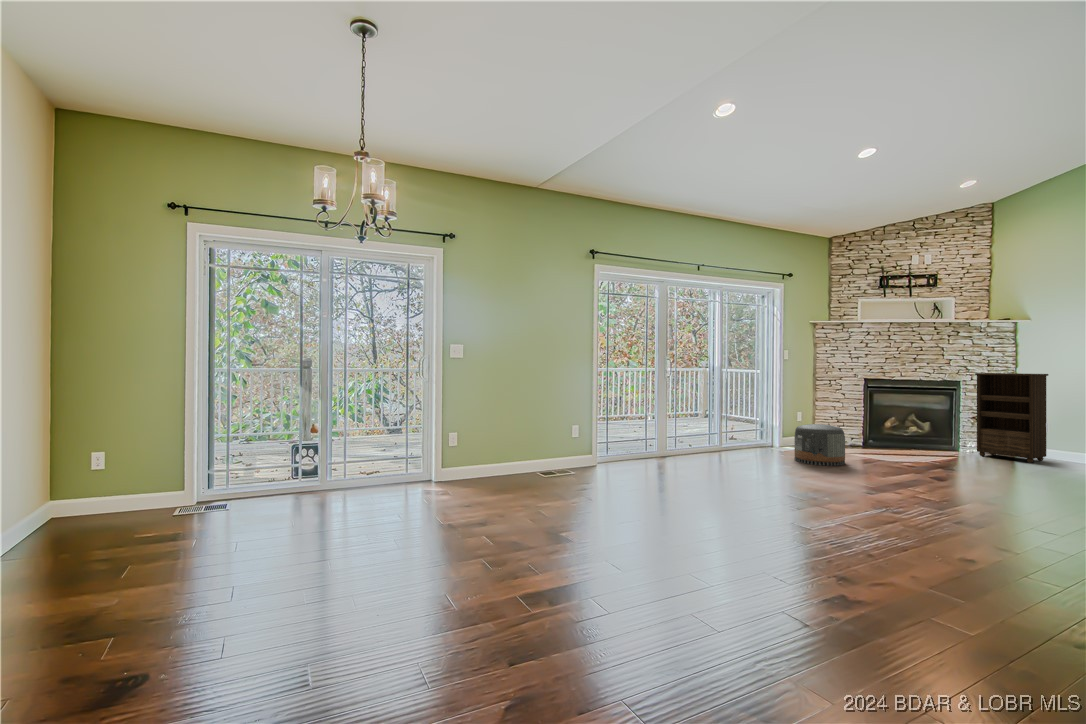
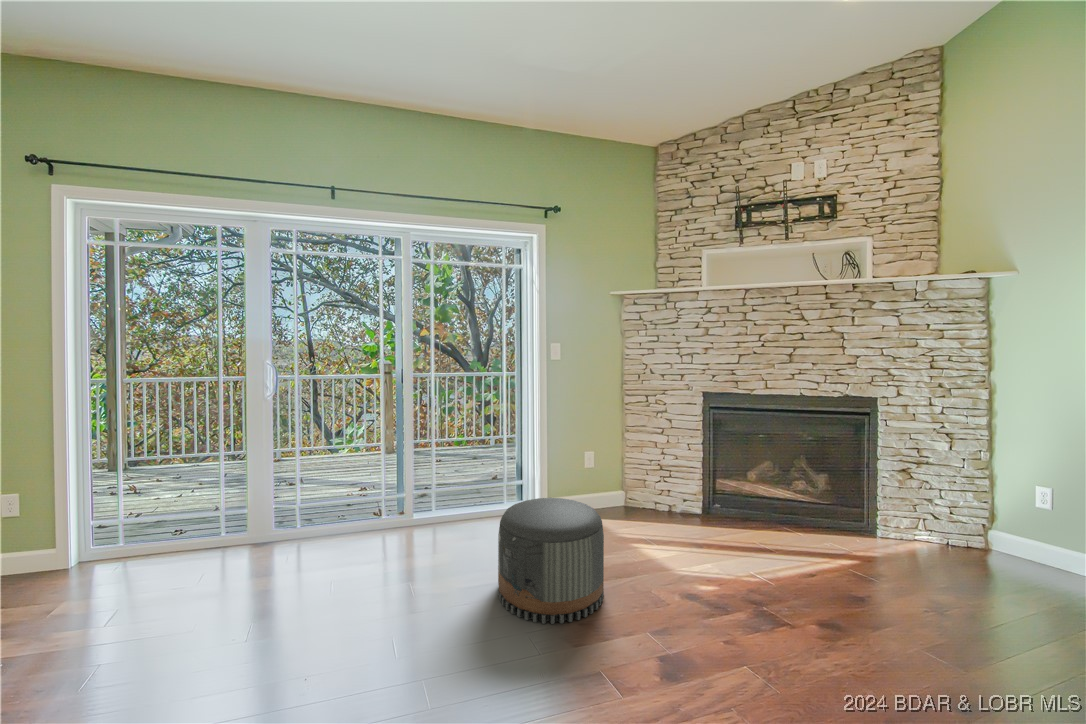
bookshelf: present [975,373,1048,463] -> none [908,382,1075,592]

